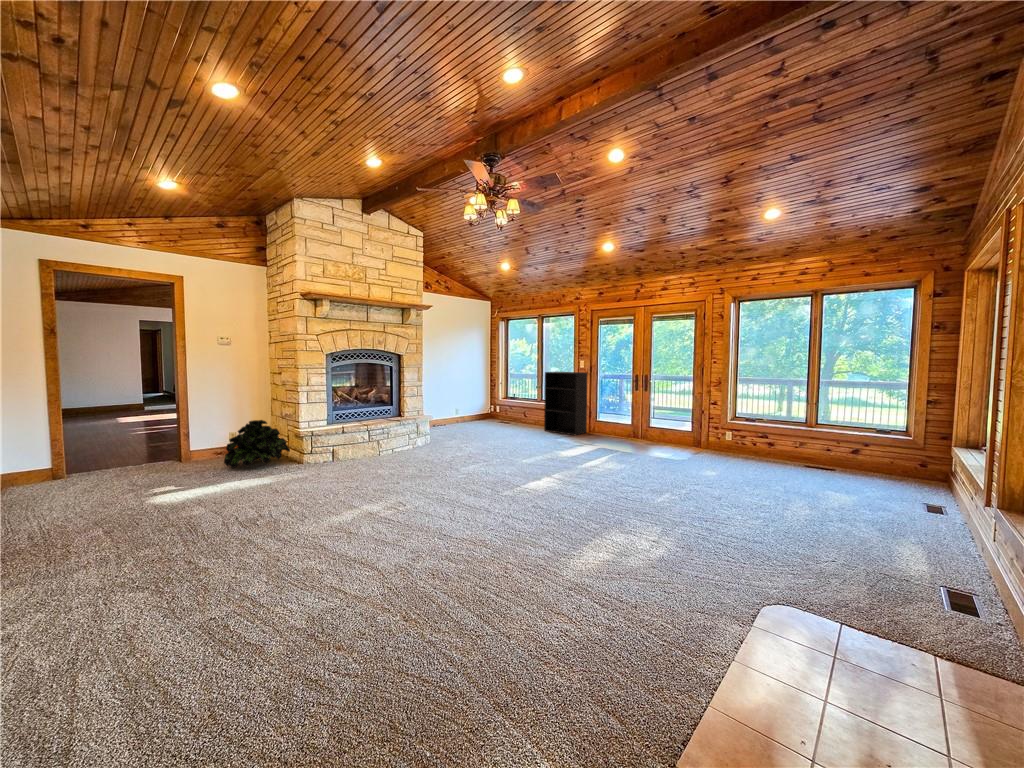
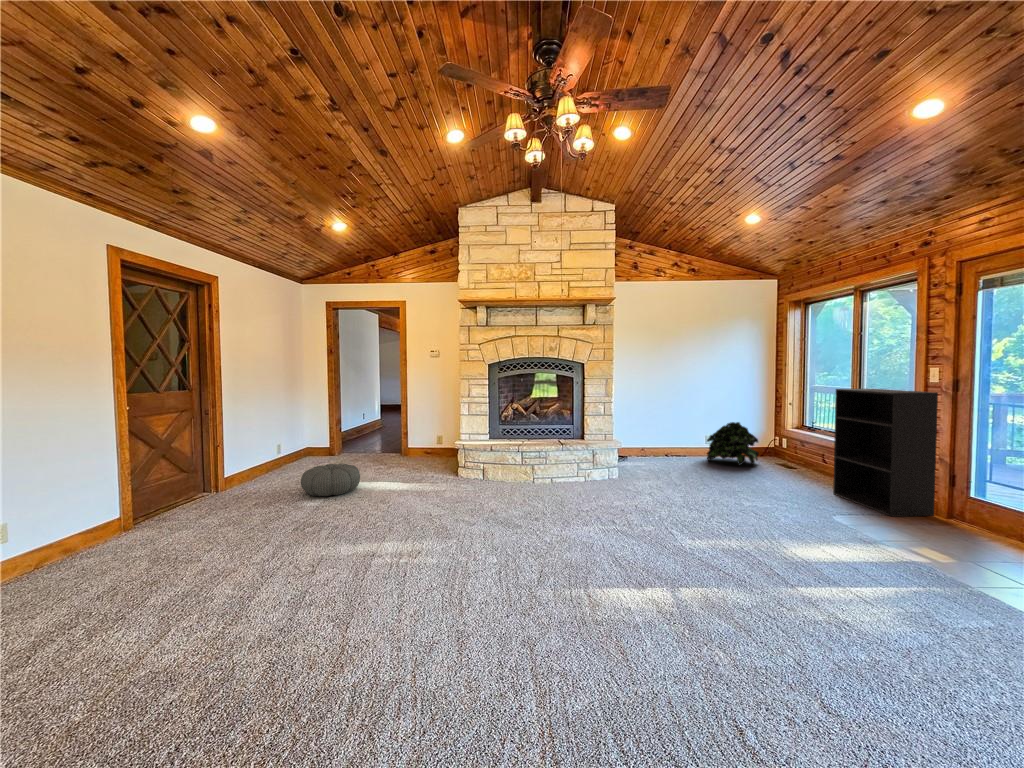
potted plant: present [224,420,290,468] -> present [707,422,759,465]
pouf: none [139,467,221,508] -> present [301,464,360,496]

